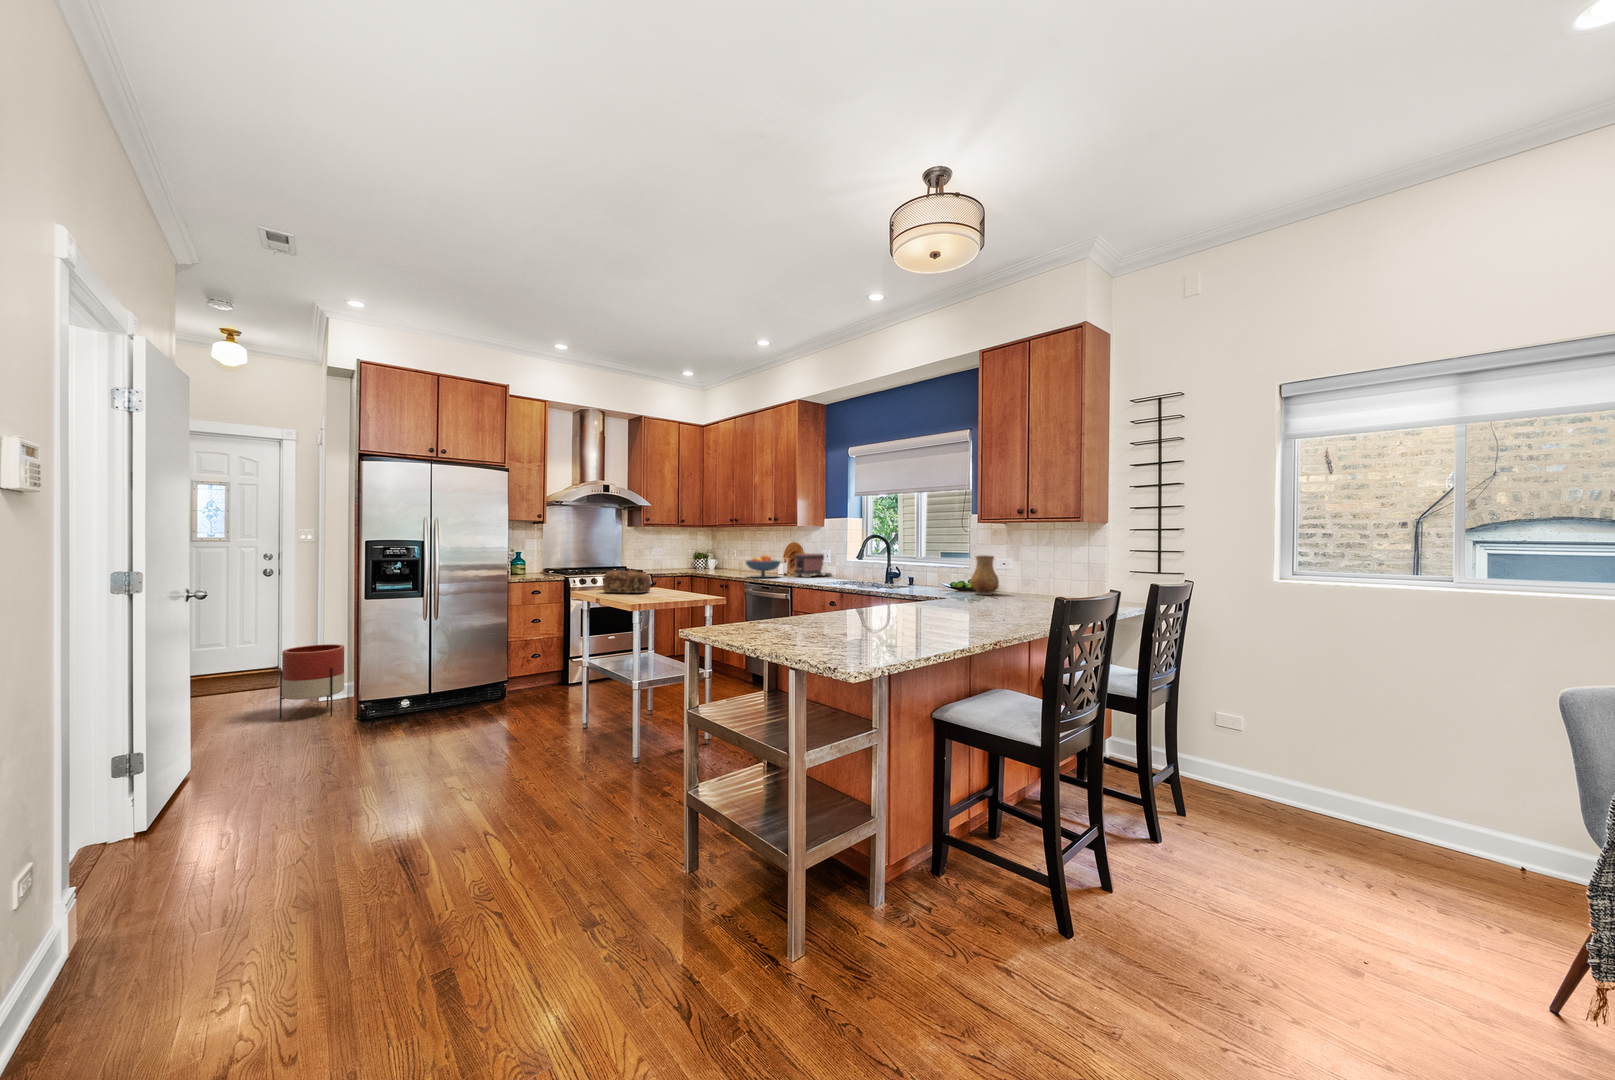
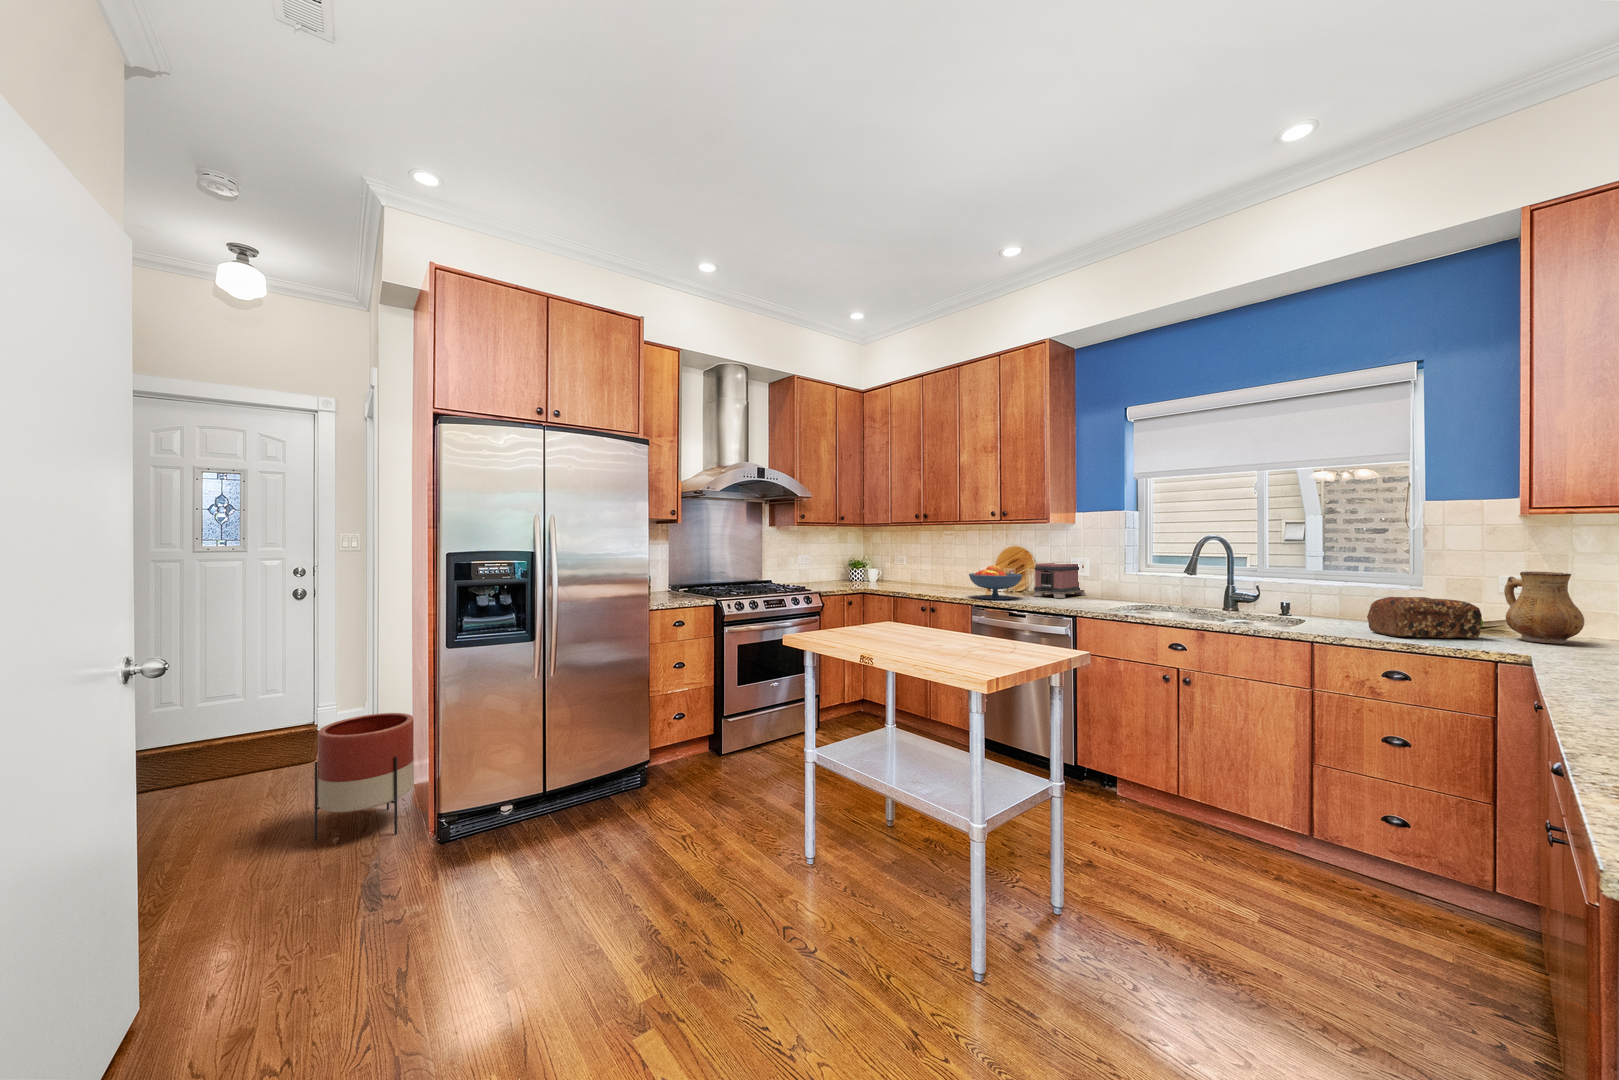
bread loaf: present [603,571,651,593] -> present [1367,597,1482,638]

